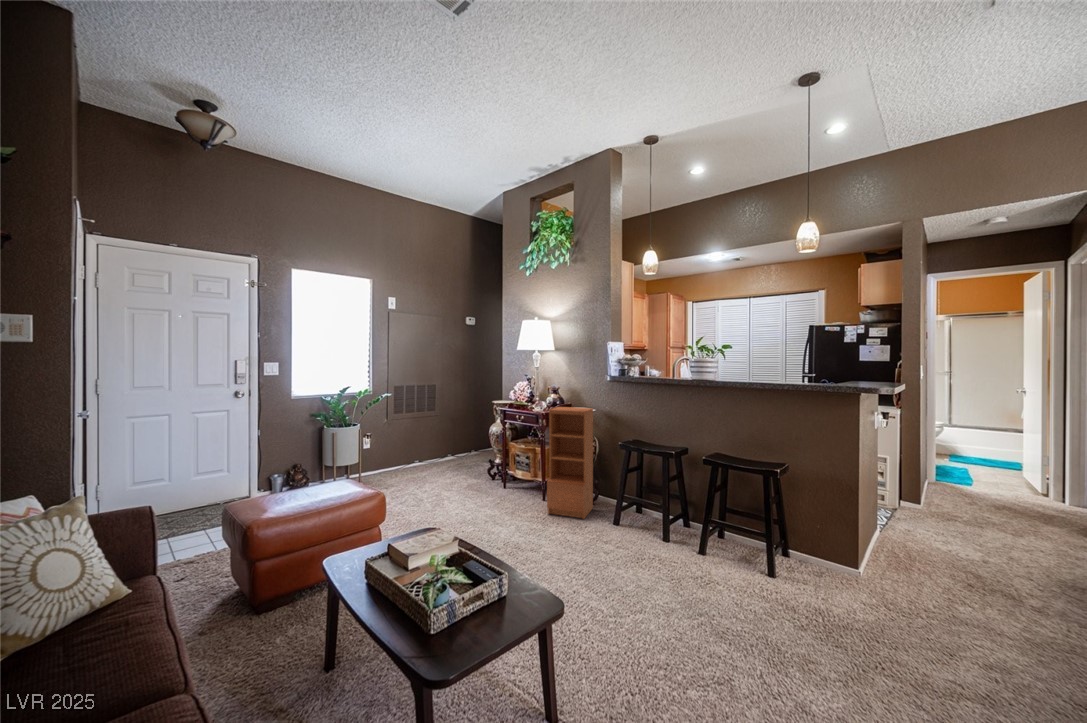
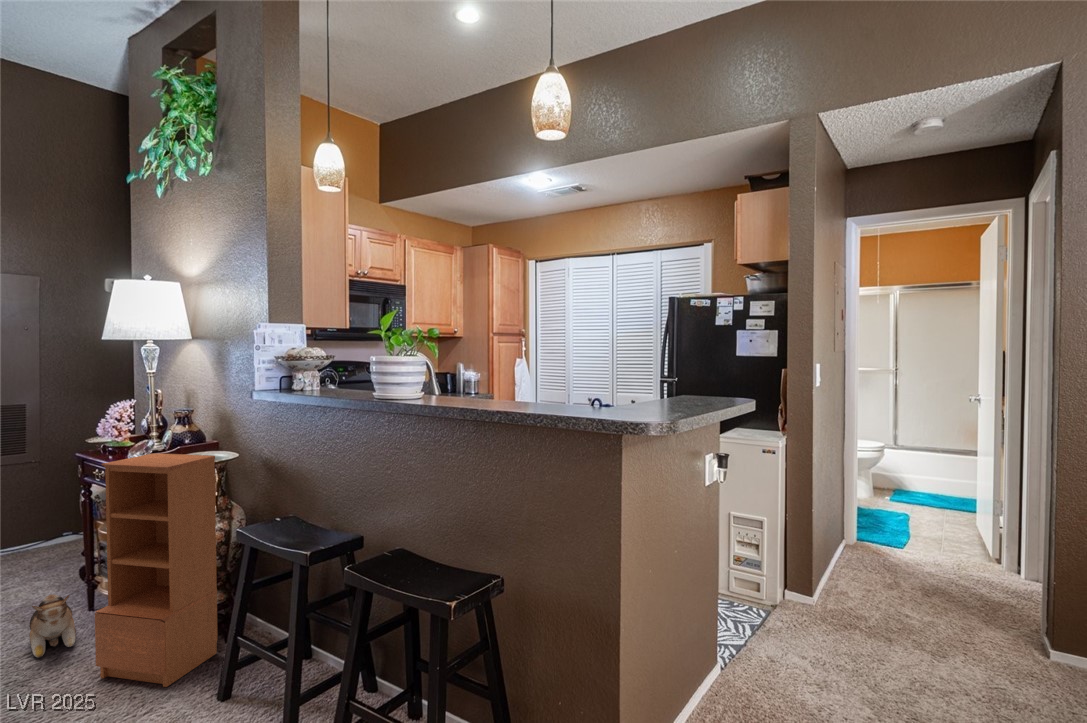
plush toy: none [495,474,524,505] -> present [29,595,76,658]

